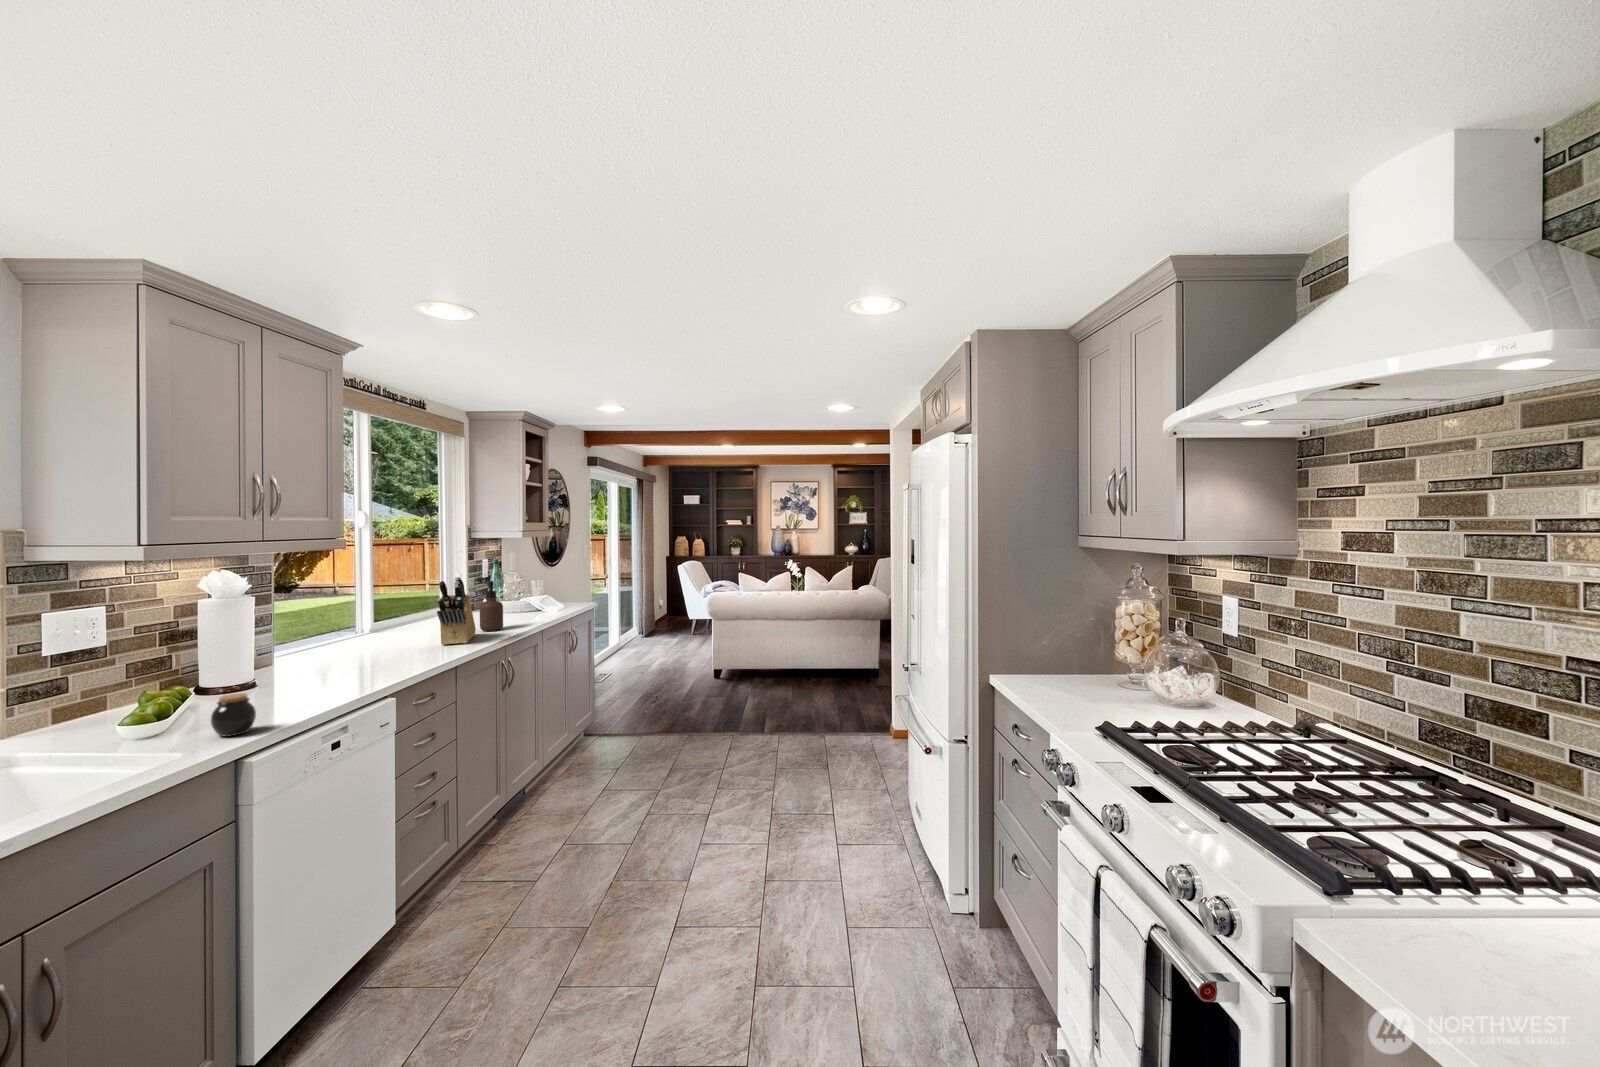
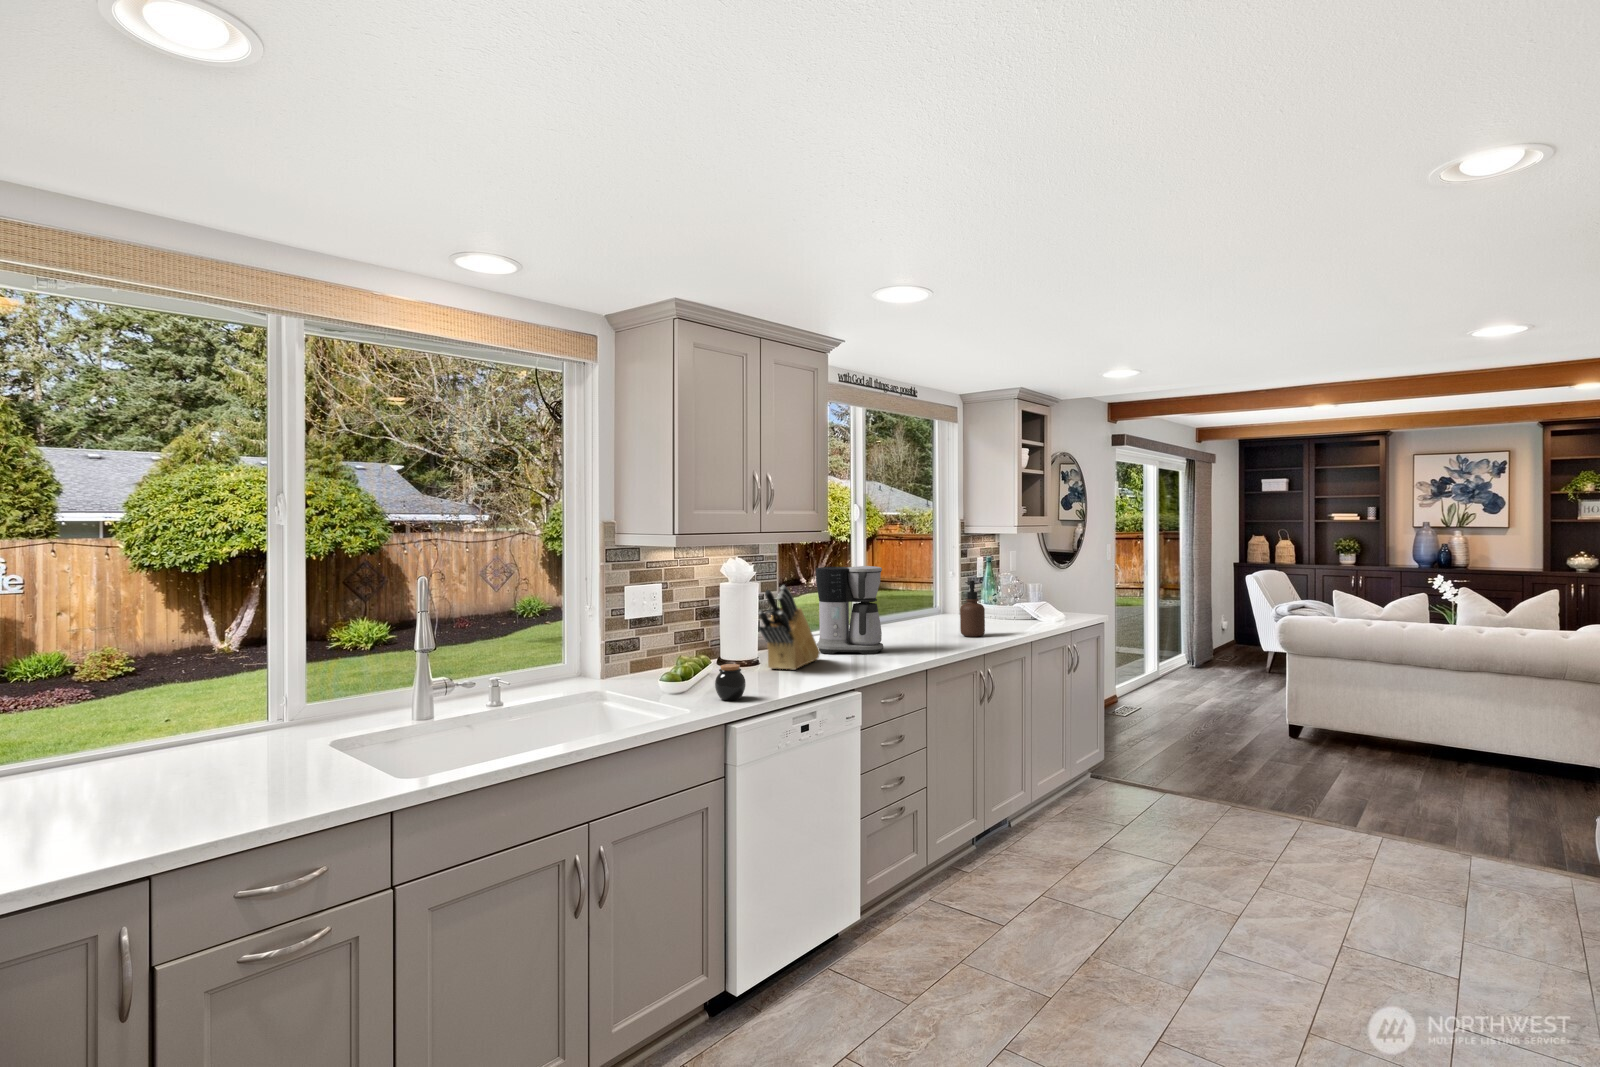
coffee maker: none [326,573,407,664] -> present [816,566,883,654]
knife block: present [437,577,476,645] -> present [758,586,820,670]

